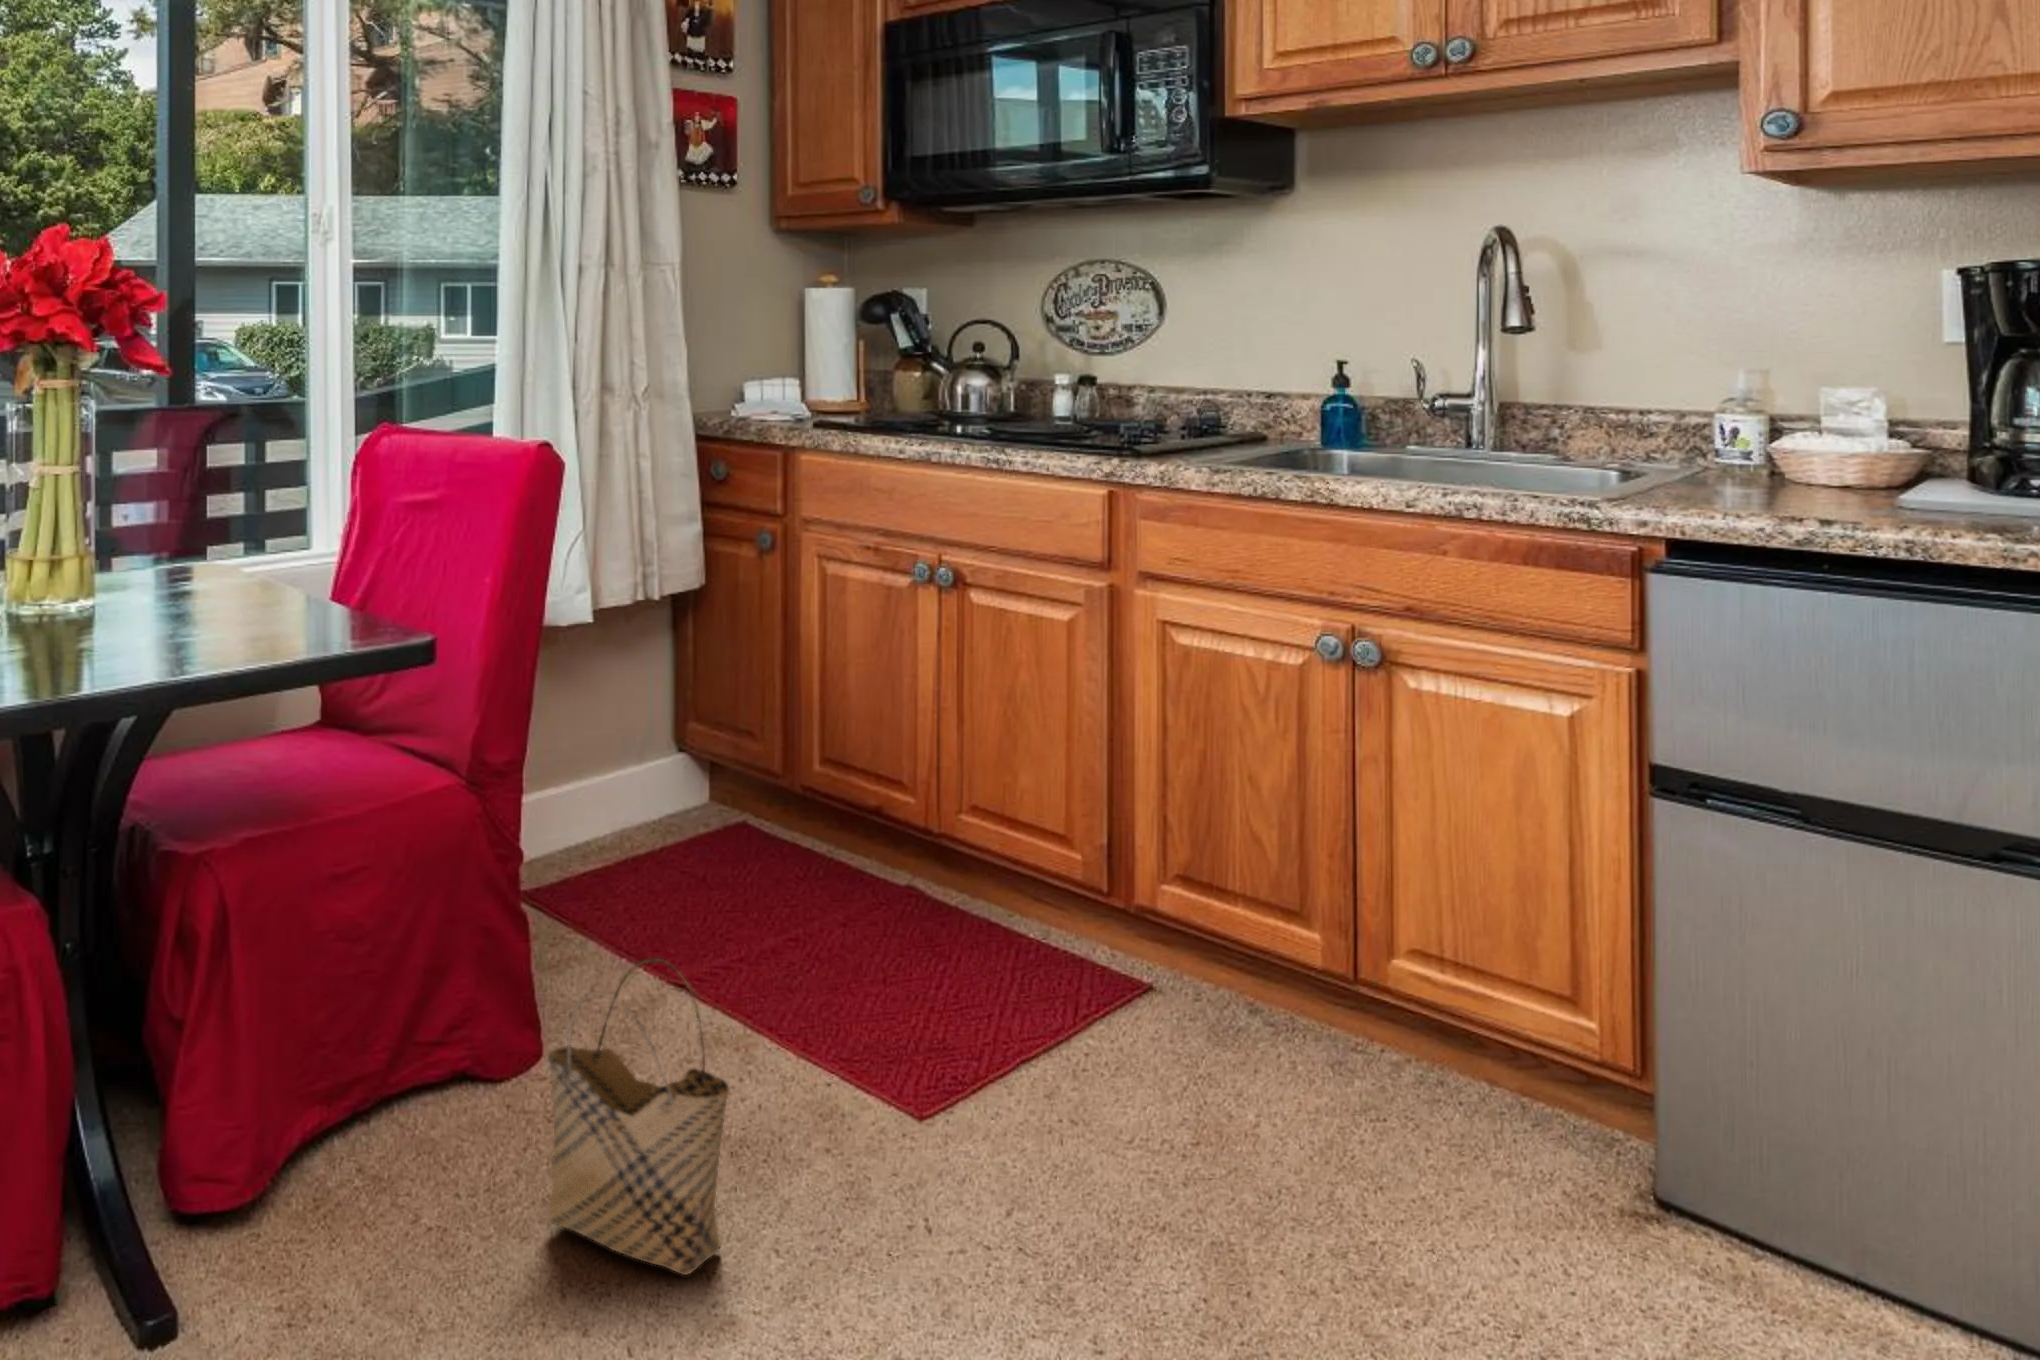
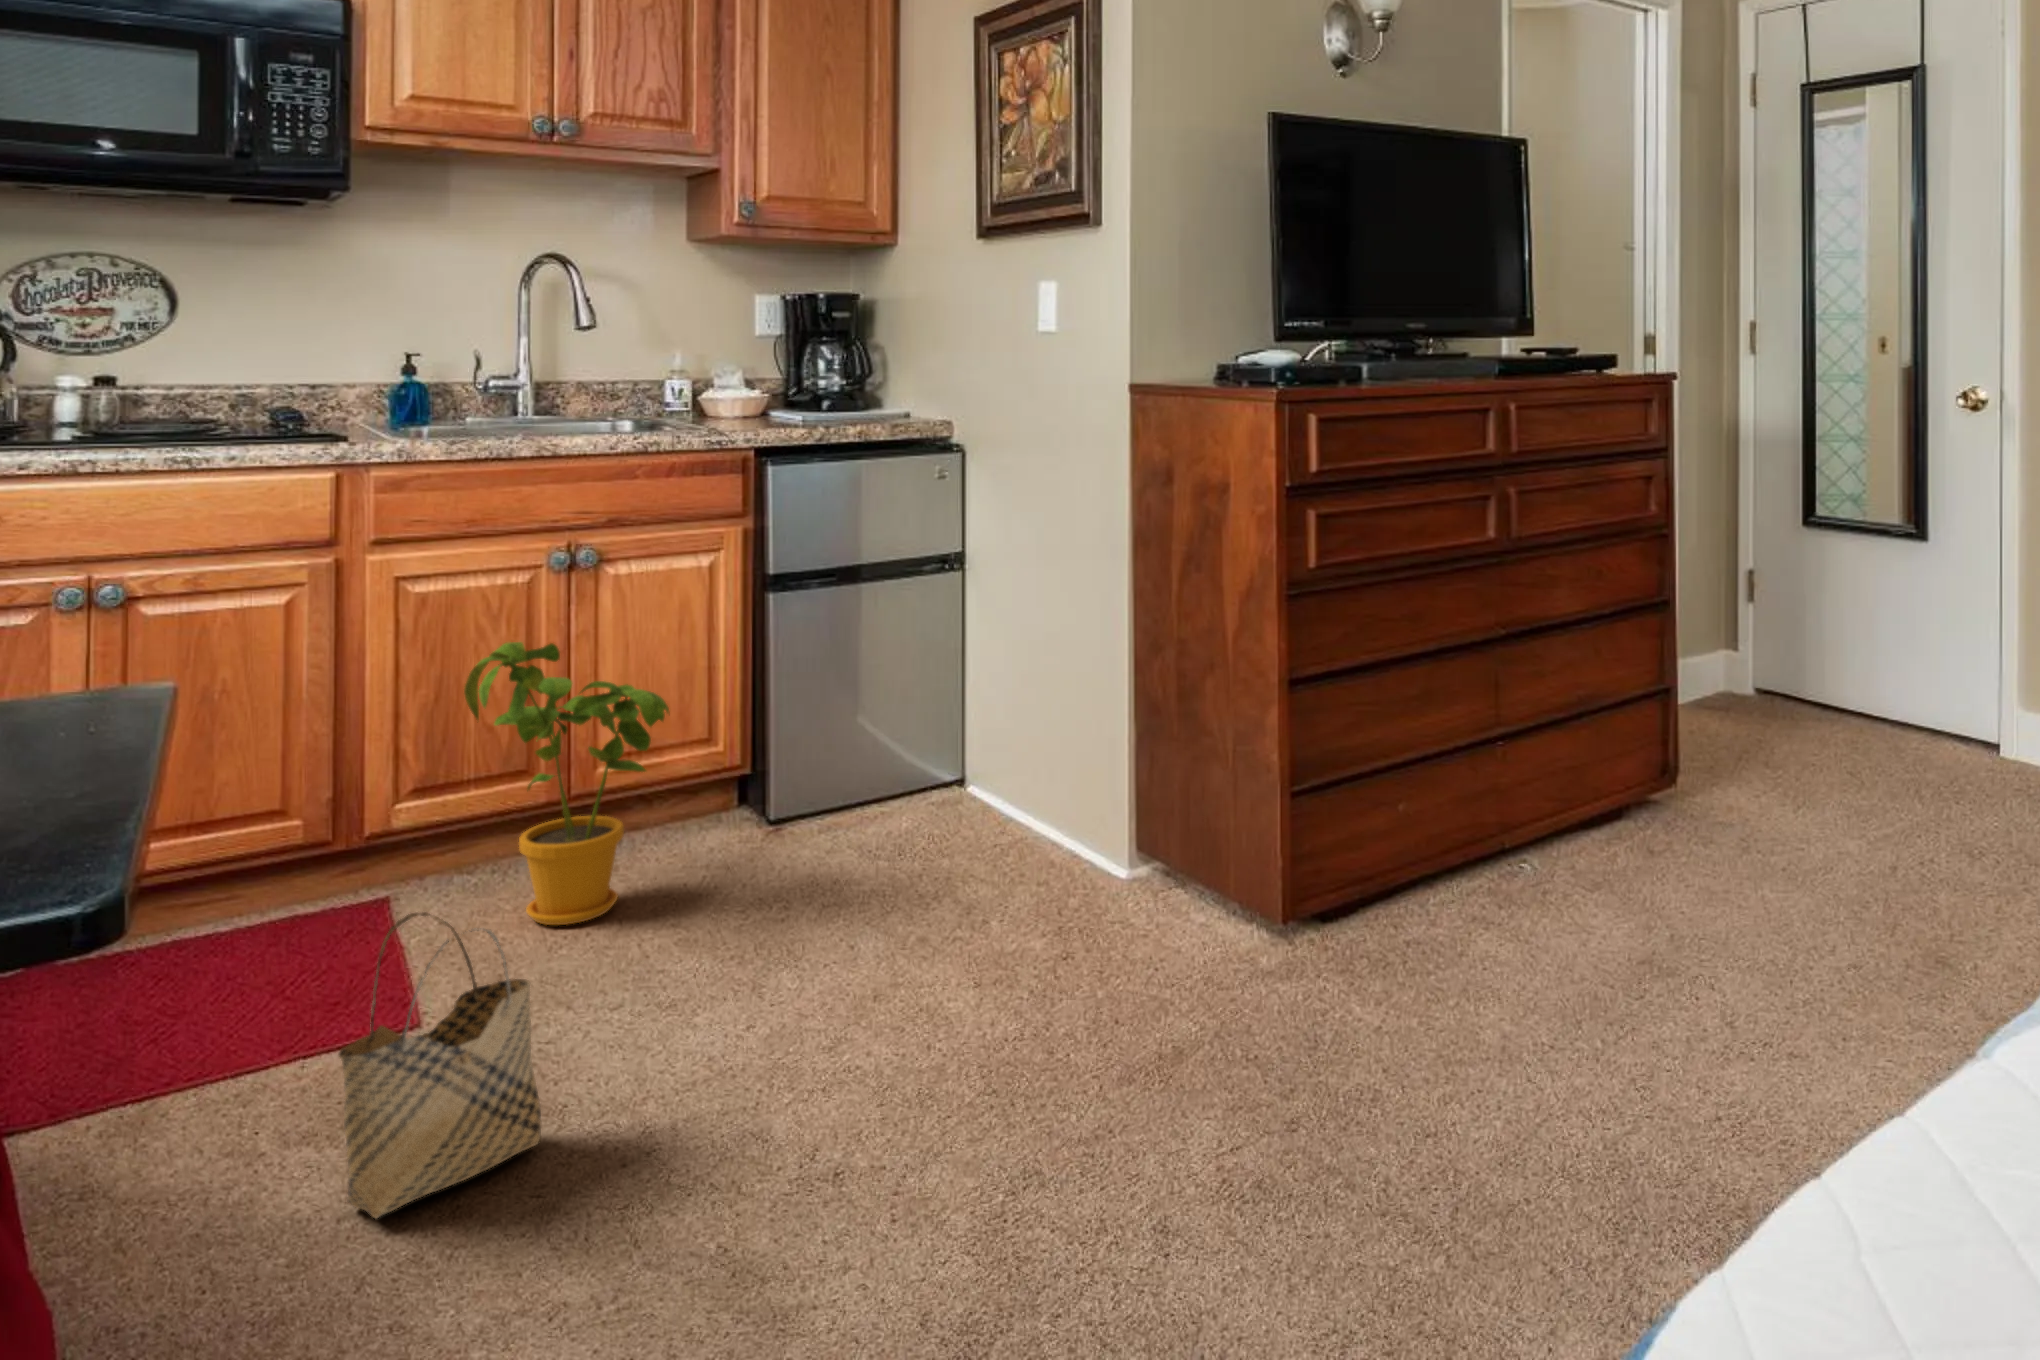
house plant: none [1069,725,1316,1123] -> present [464,642,669,925]

